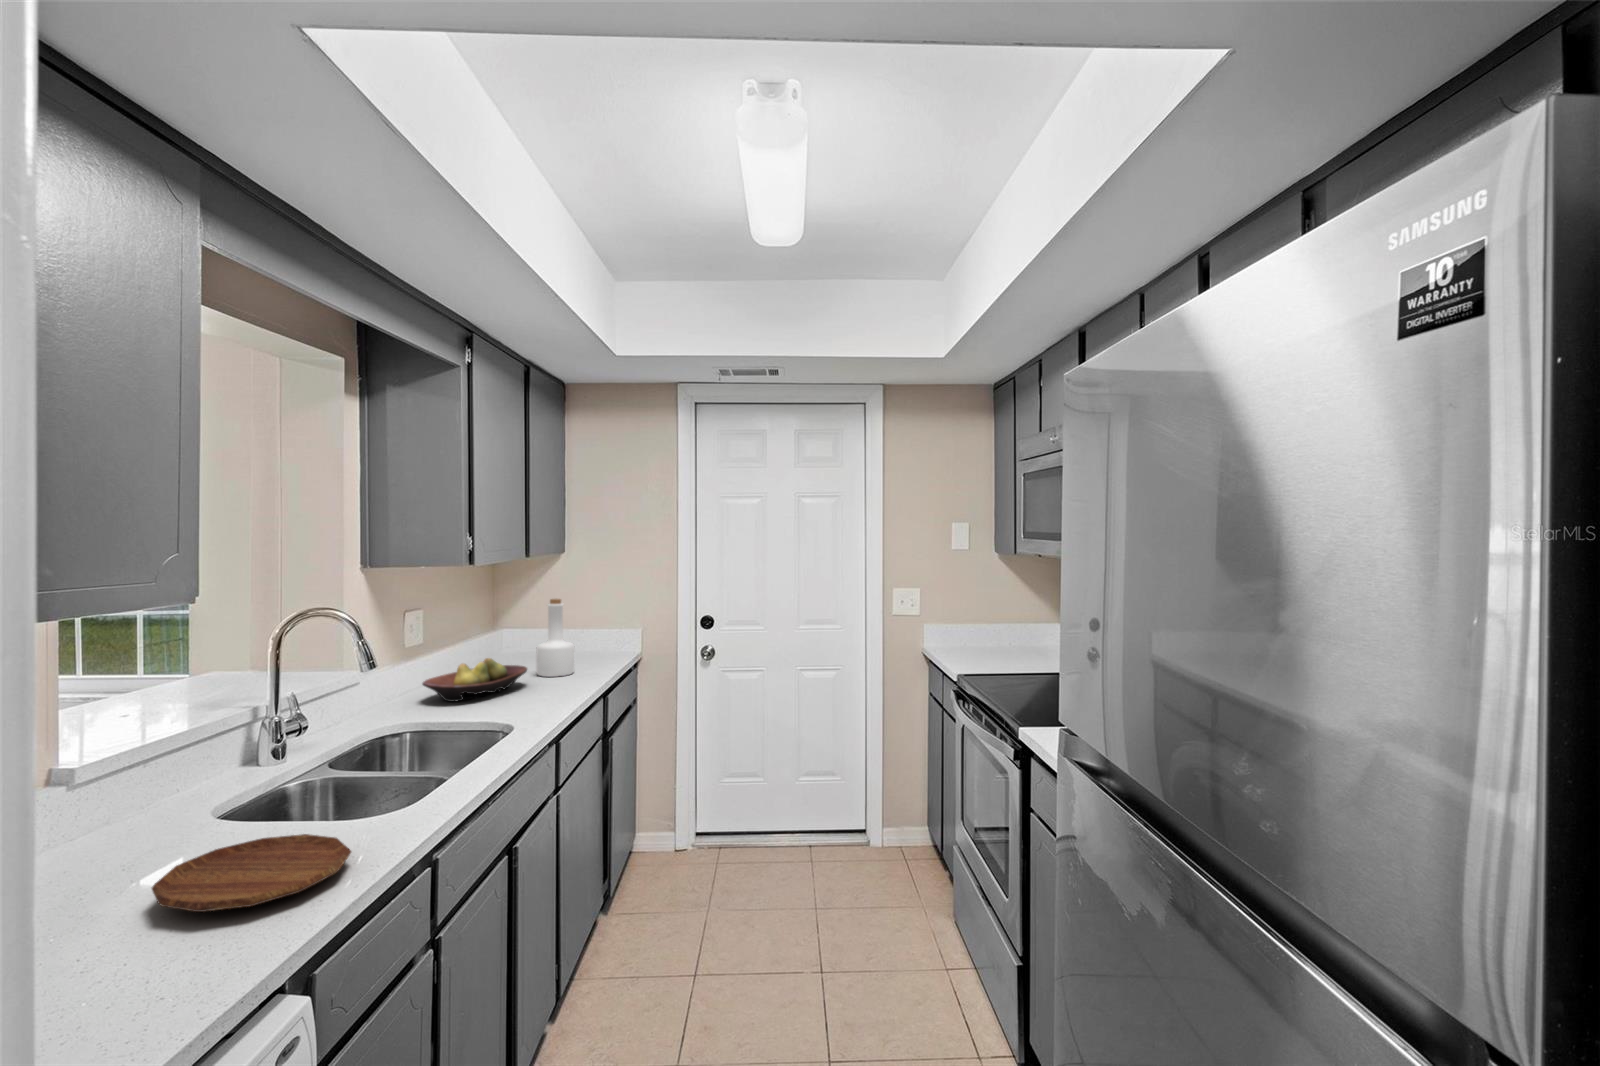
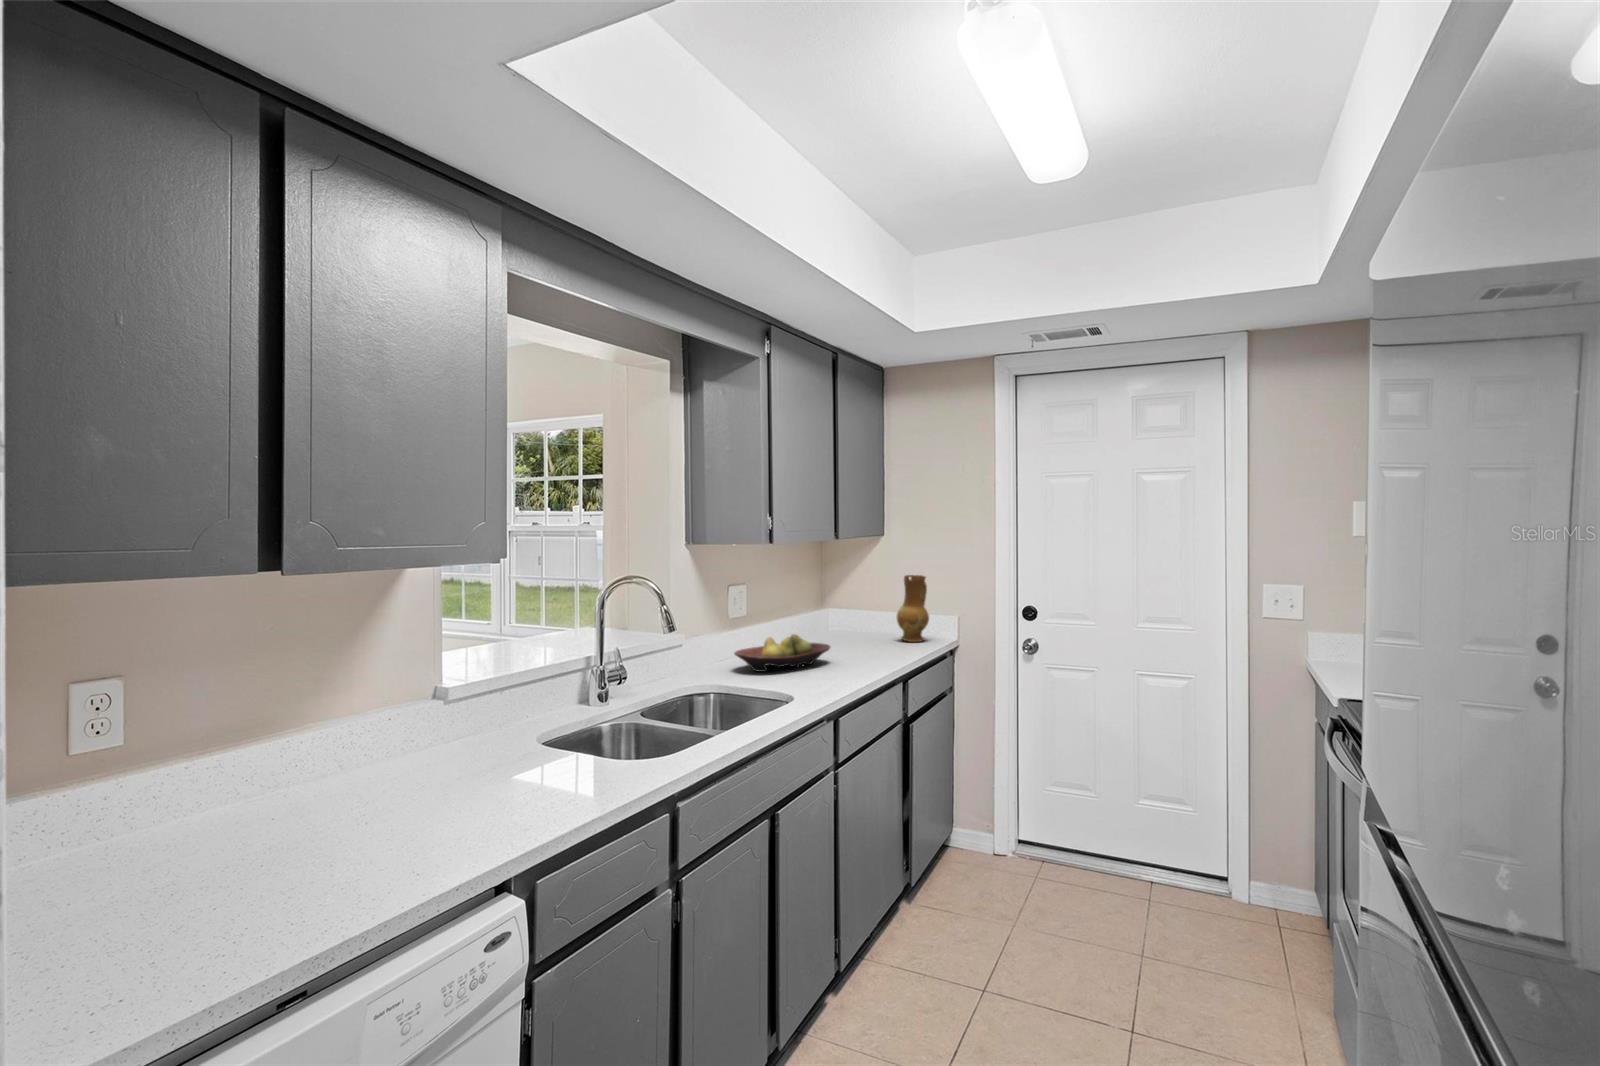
ceramic jug: none [581,589,614,656] -> present [897,575,929,642]
bottle: present [536,599,574,677] -> none [844,581,880,658]
tray: present [152,834,351,912] -> none [460,757,601,806]

